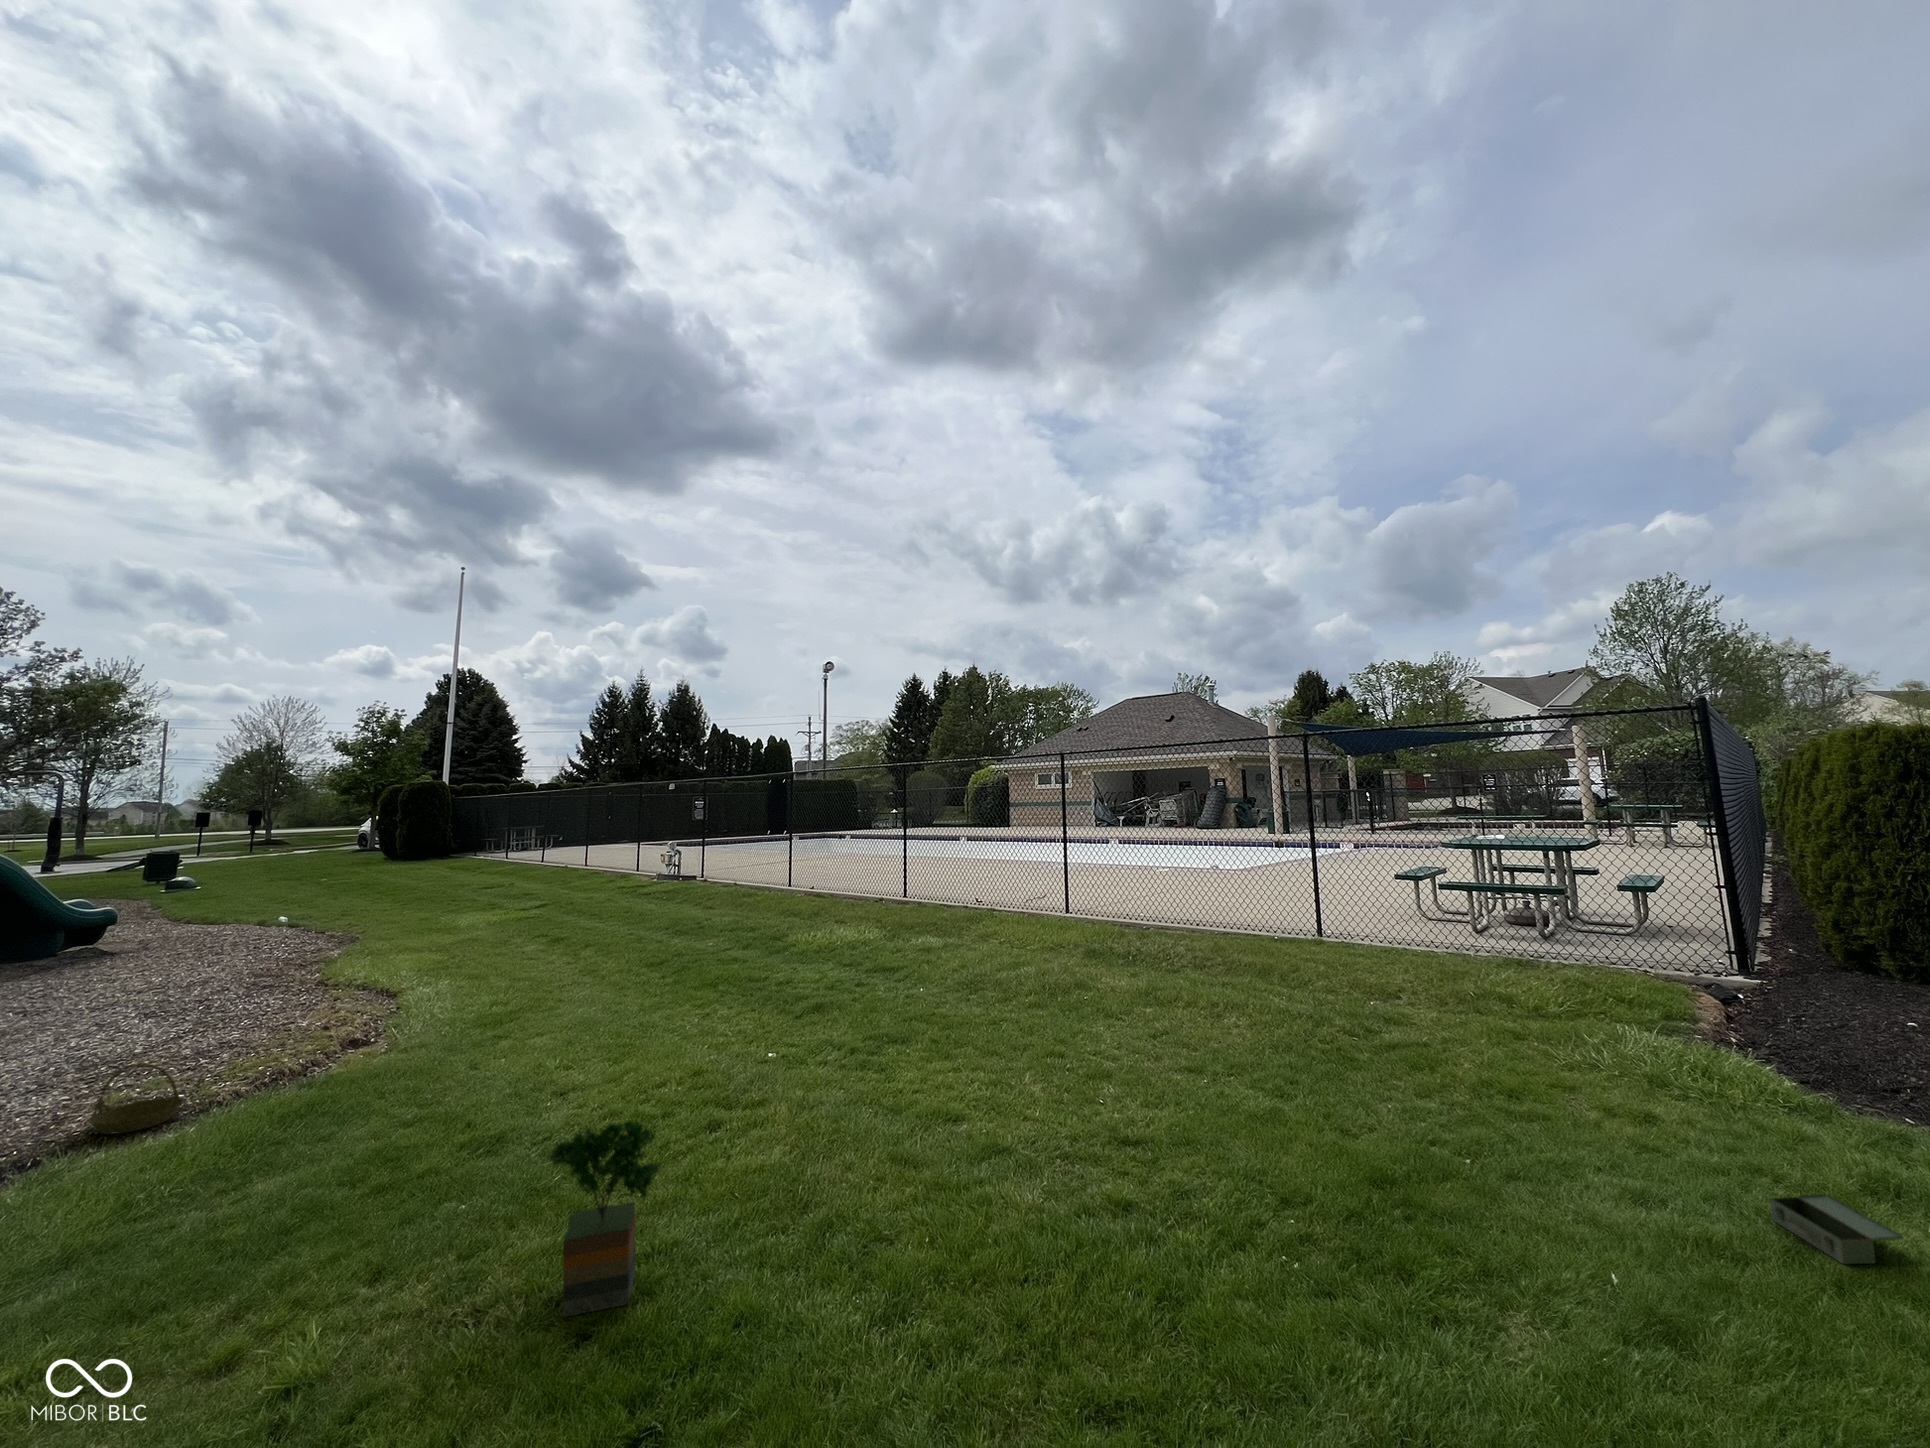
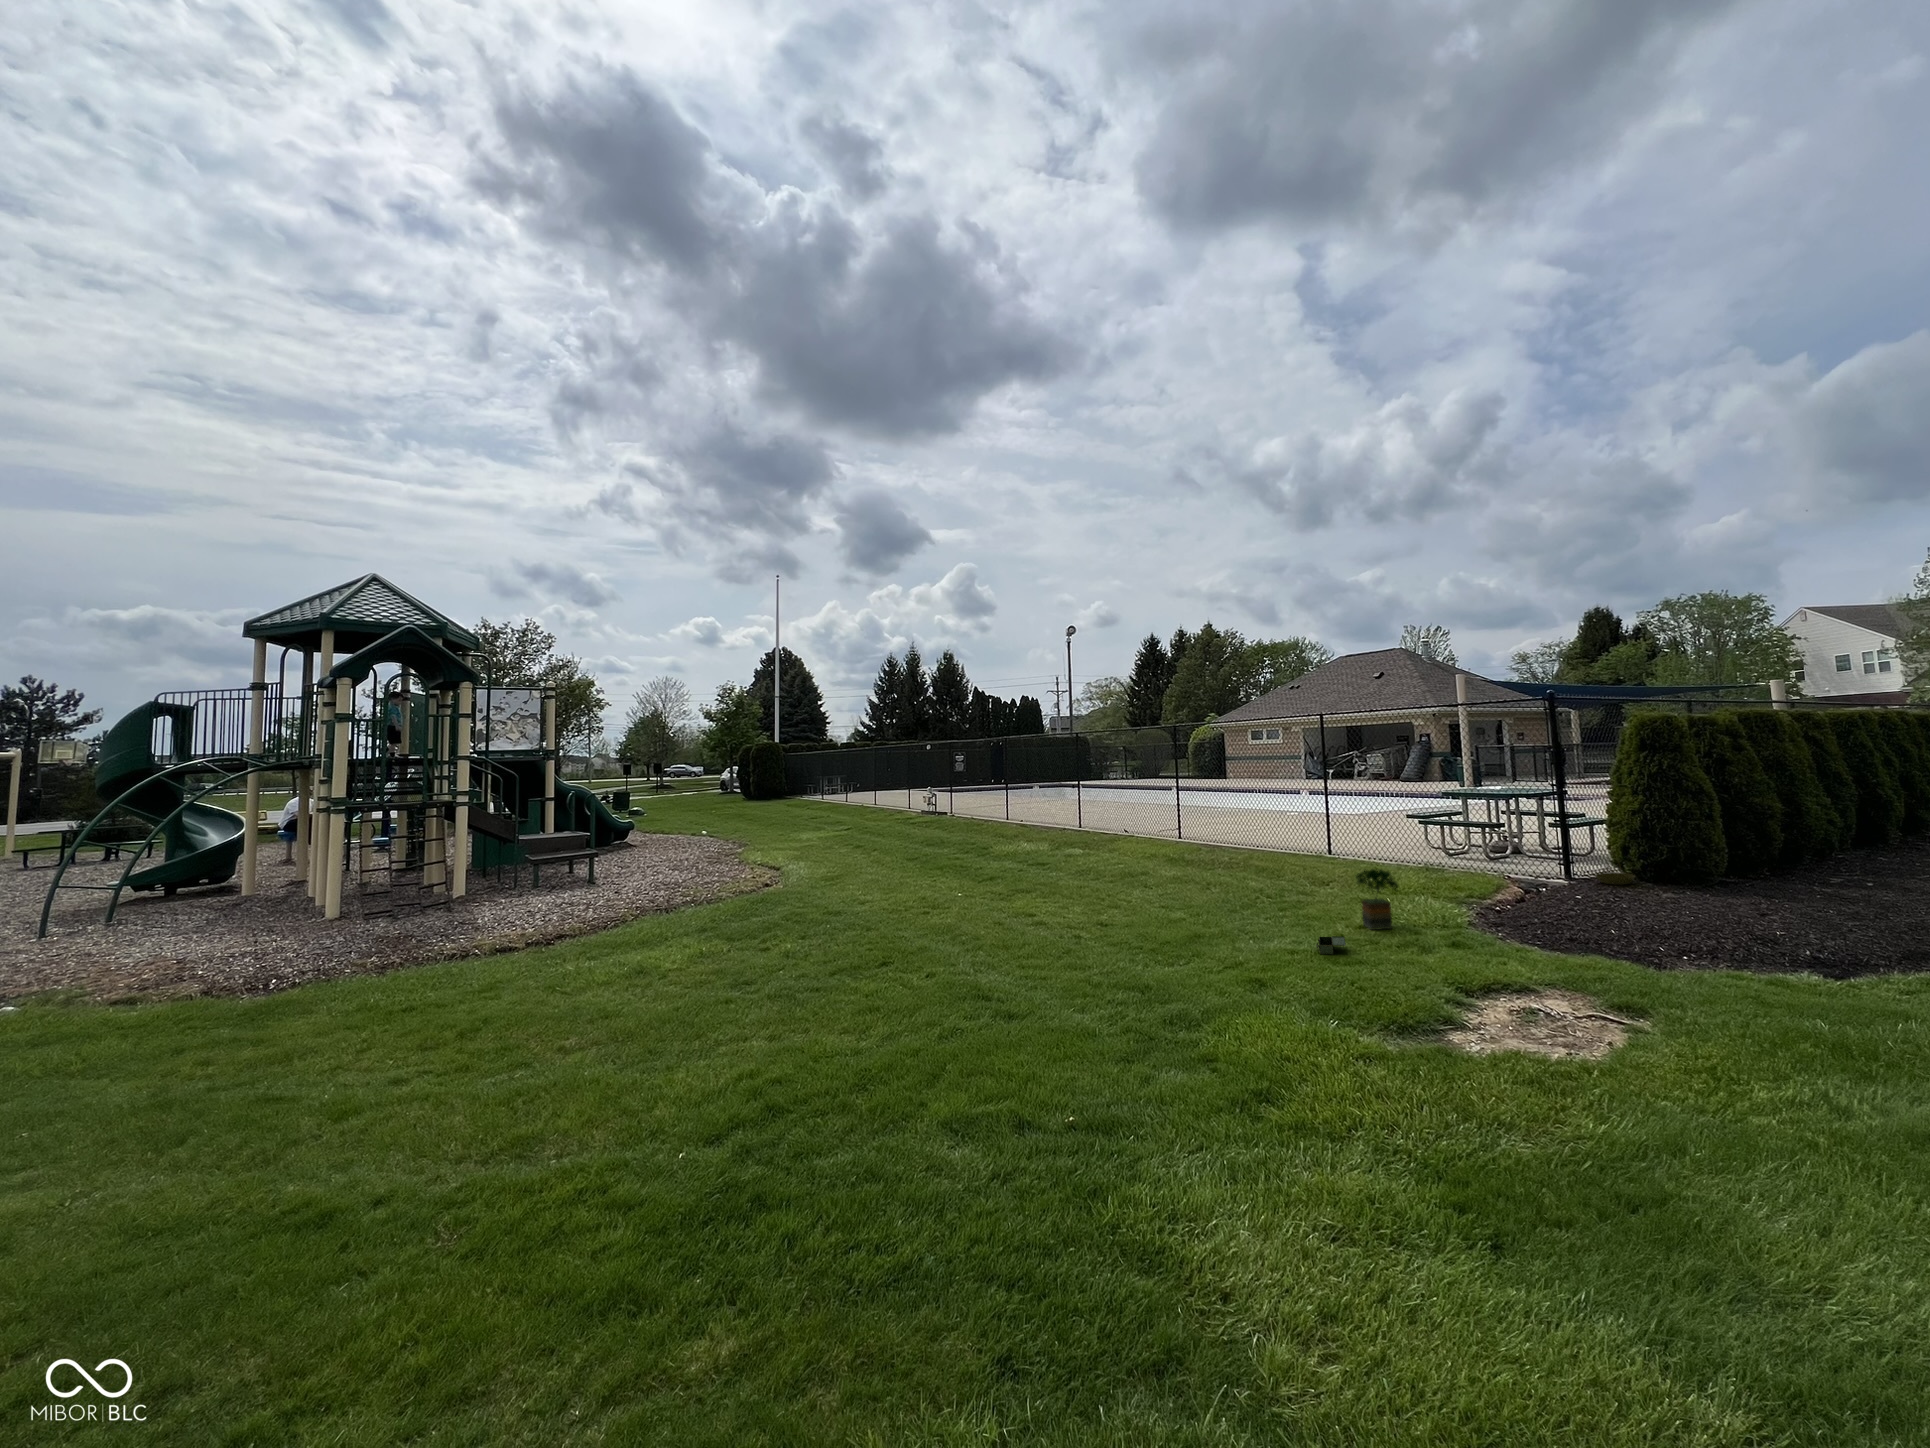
basket: present [89,1063,184,1134] -> present [1595,852,1635,885]
potted tree: present [550,1121,660,1318] -> present [1356,869,1398,930]

